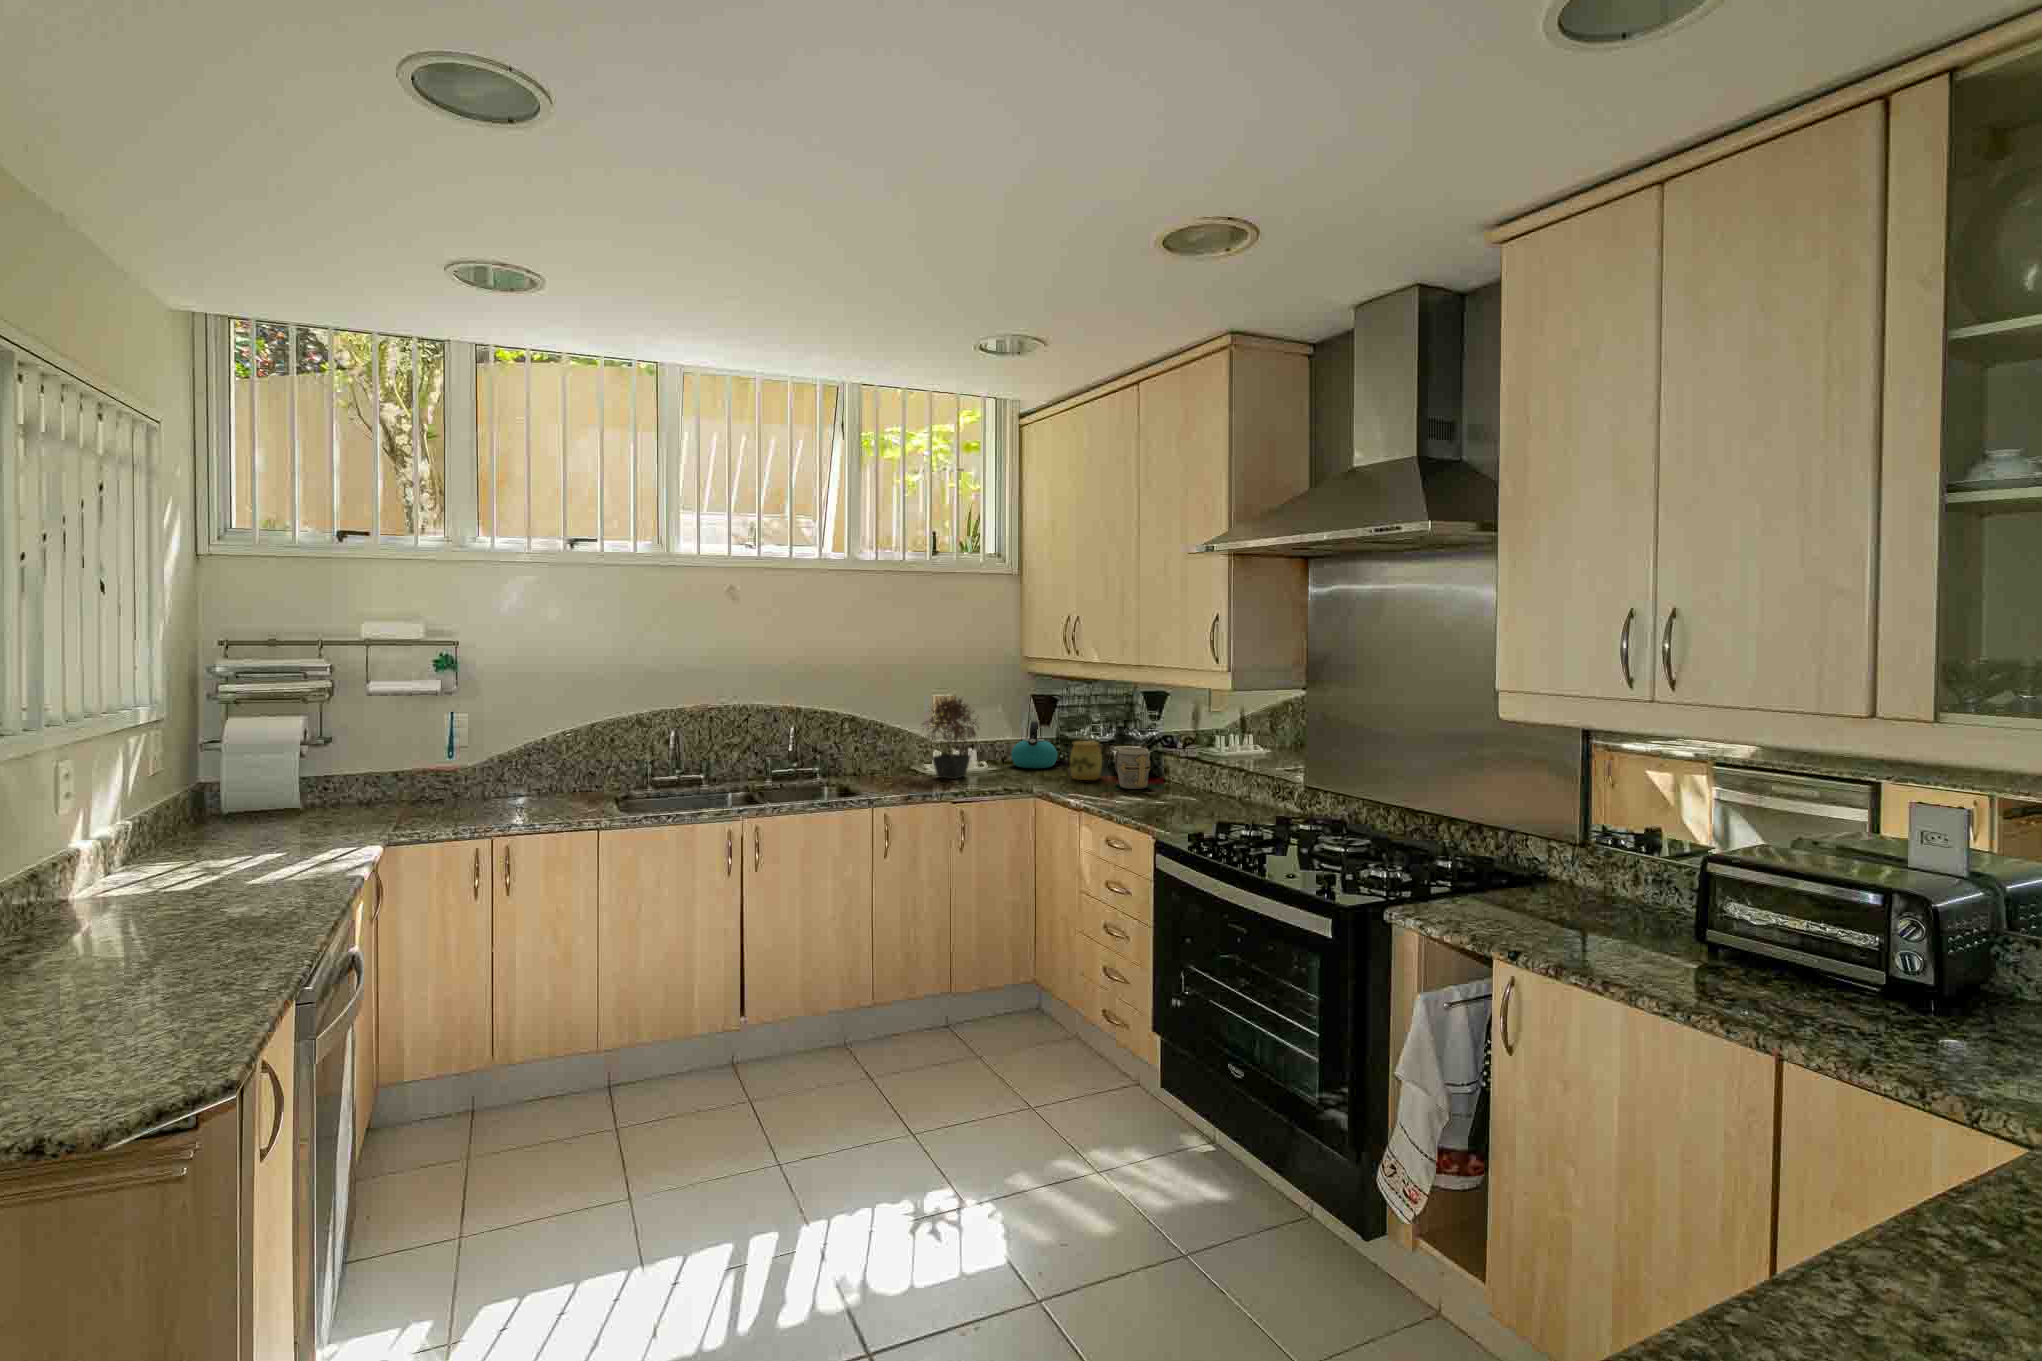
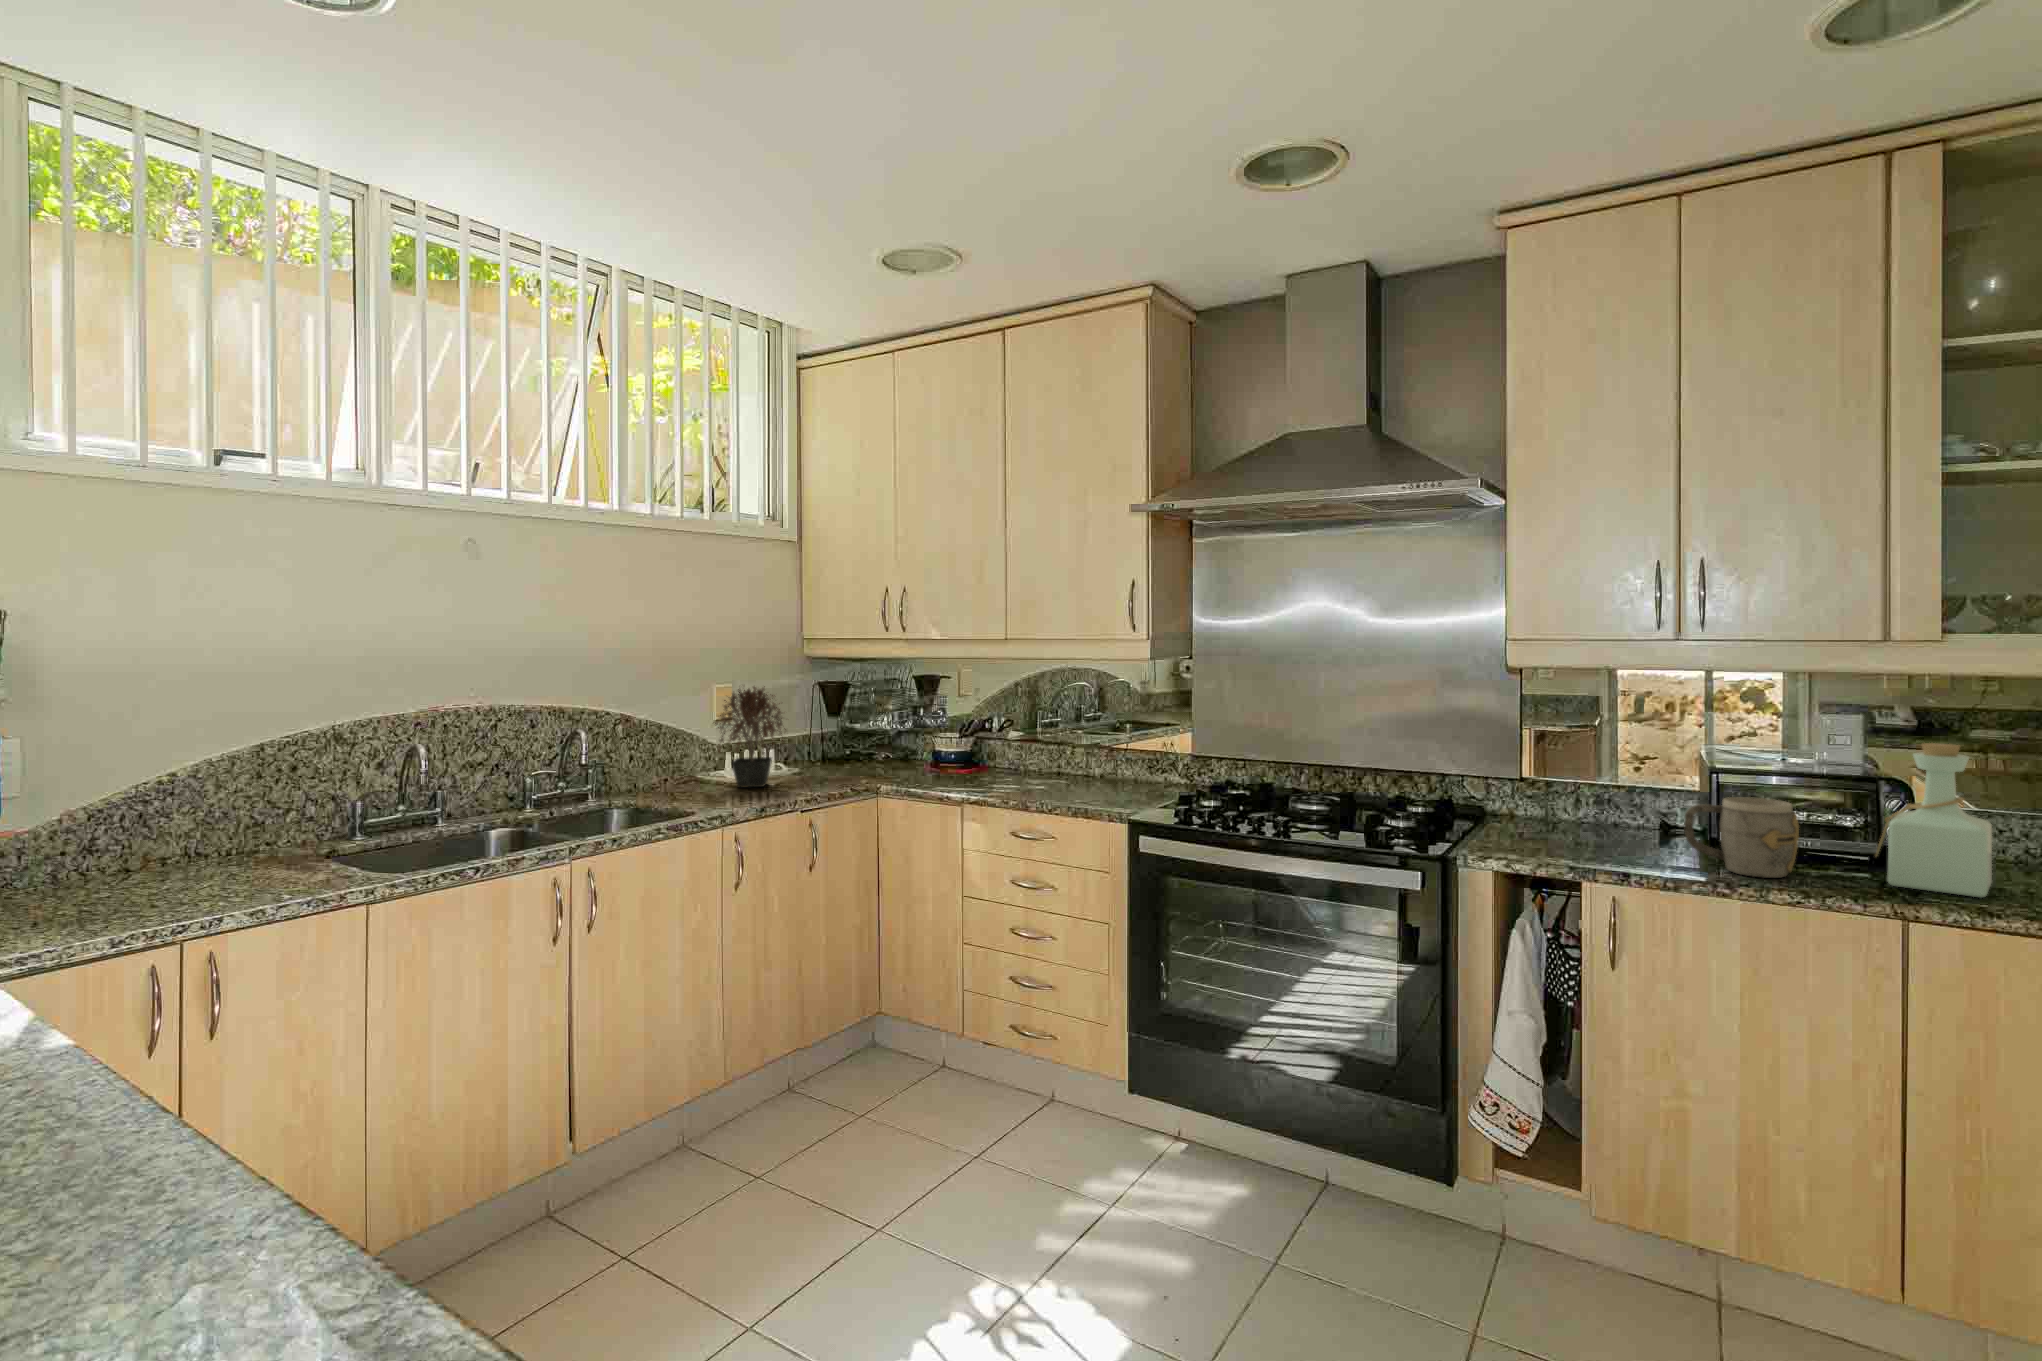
kettle: present [1011,722,1058,768] -> none [789,715,844,769]
jar: present [1070,736,1102,780] -> none [884,724,923,775]
mug: present [1115,747,1150,789] -> present [1684,797,1799,878]
bottle: none [1789,850,1951,1049] -> present [1876,743,1992,897]

